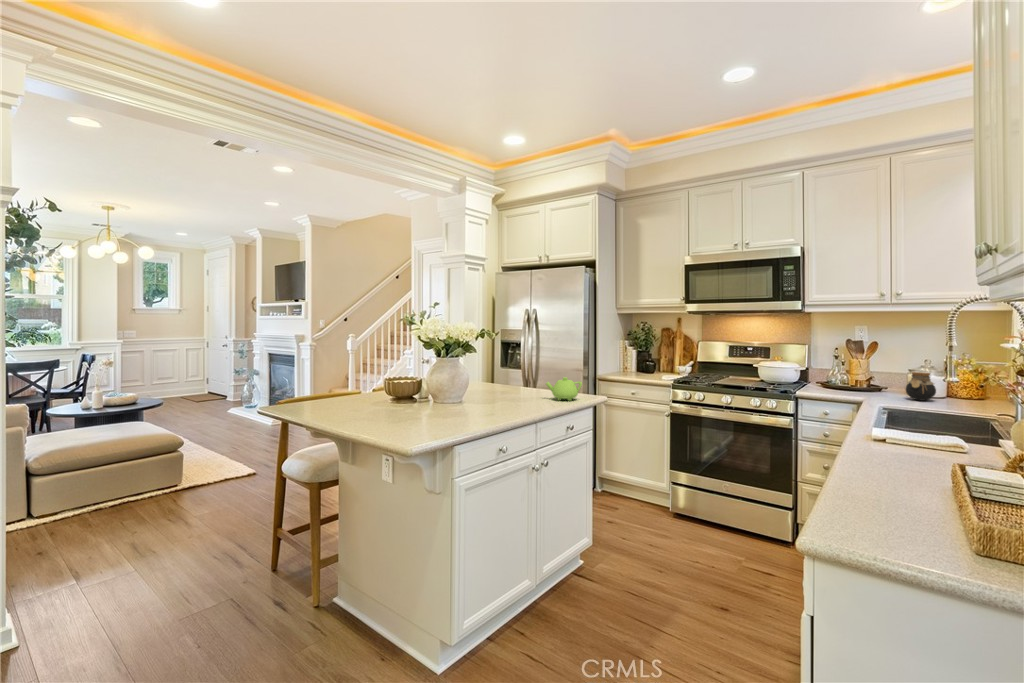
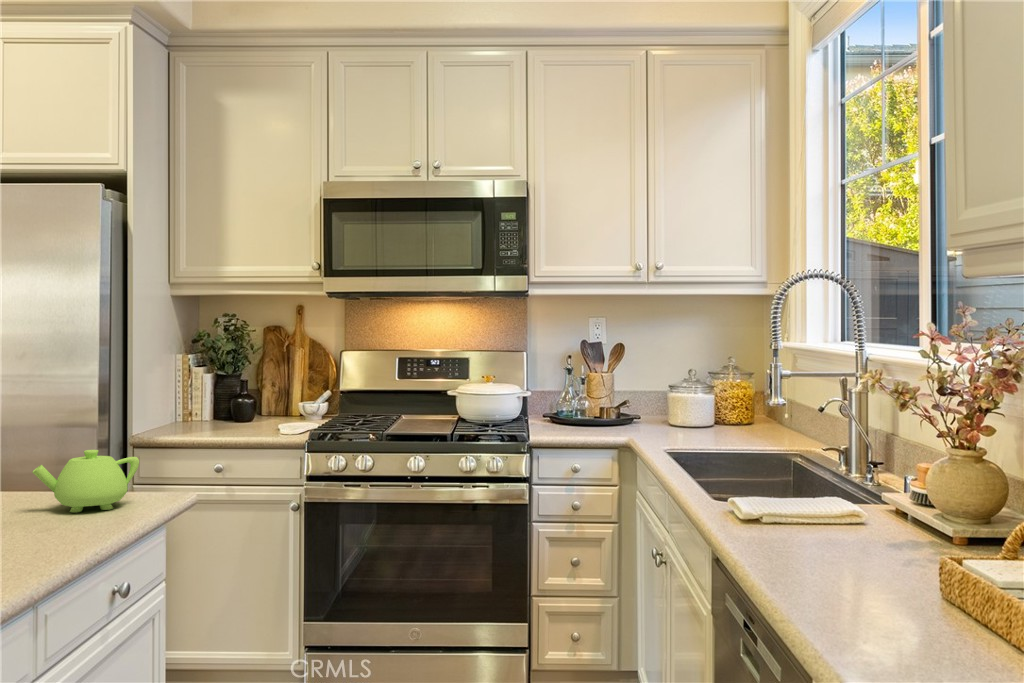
jar: present [906,372,936,401] -> none [675,390,712,434]

